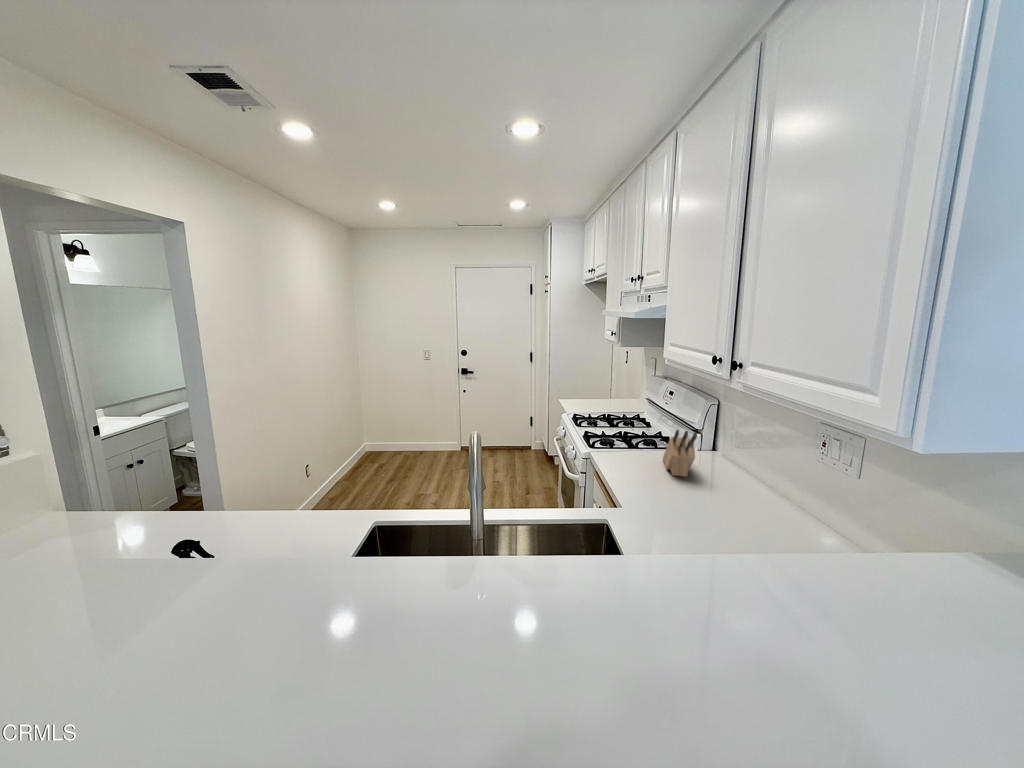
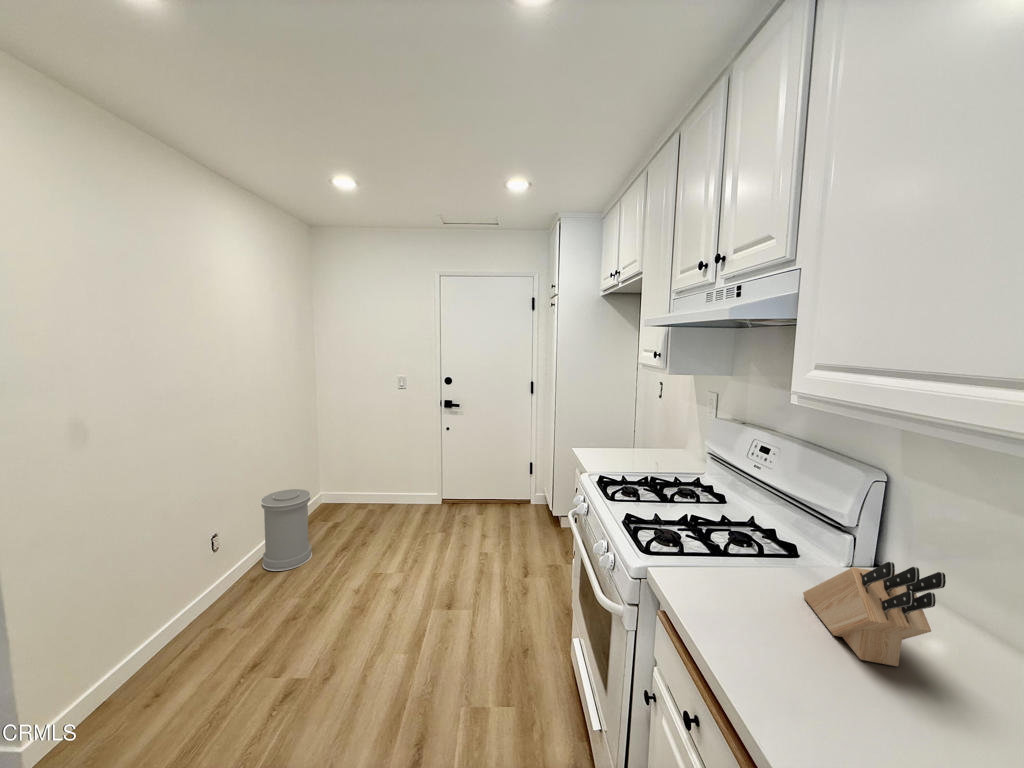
trash can: none [333,438,370,495] -> present [260,489,312,571]

